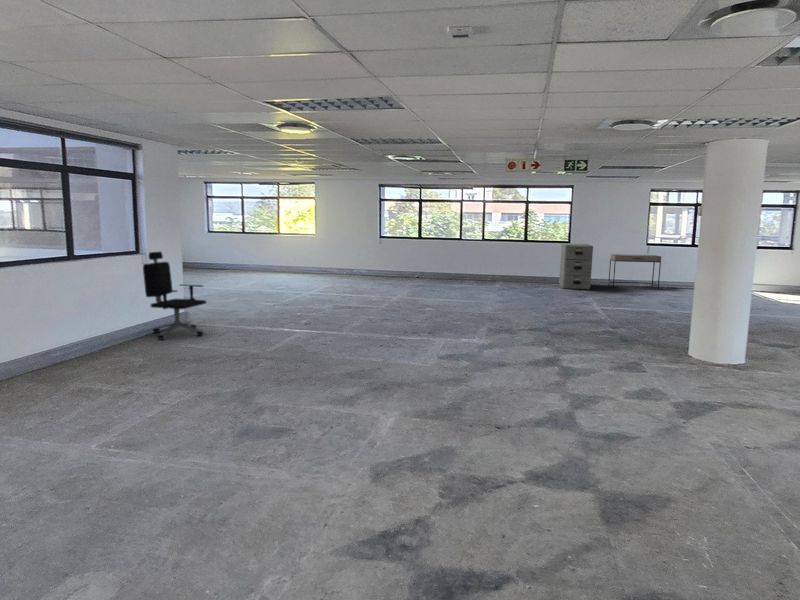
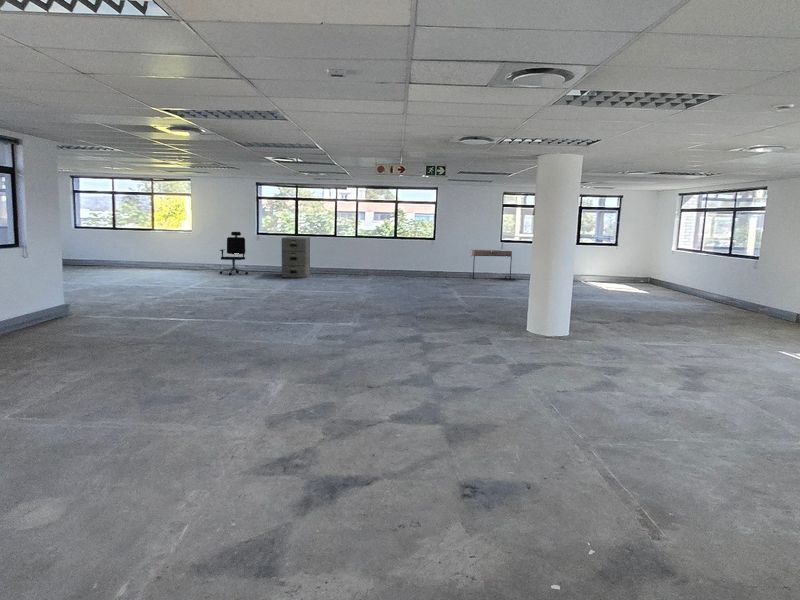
filing cabinet: present [559,243,593,289] -> present [282,237,311,278]
office chair: present [143,251,206,340] -> present [220,232,248,275]

